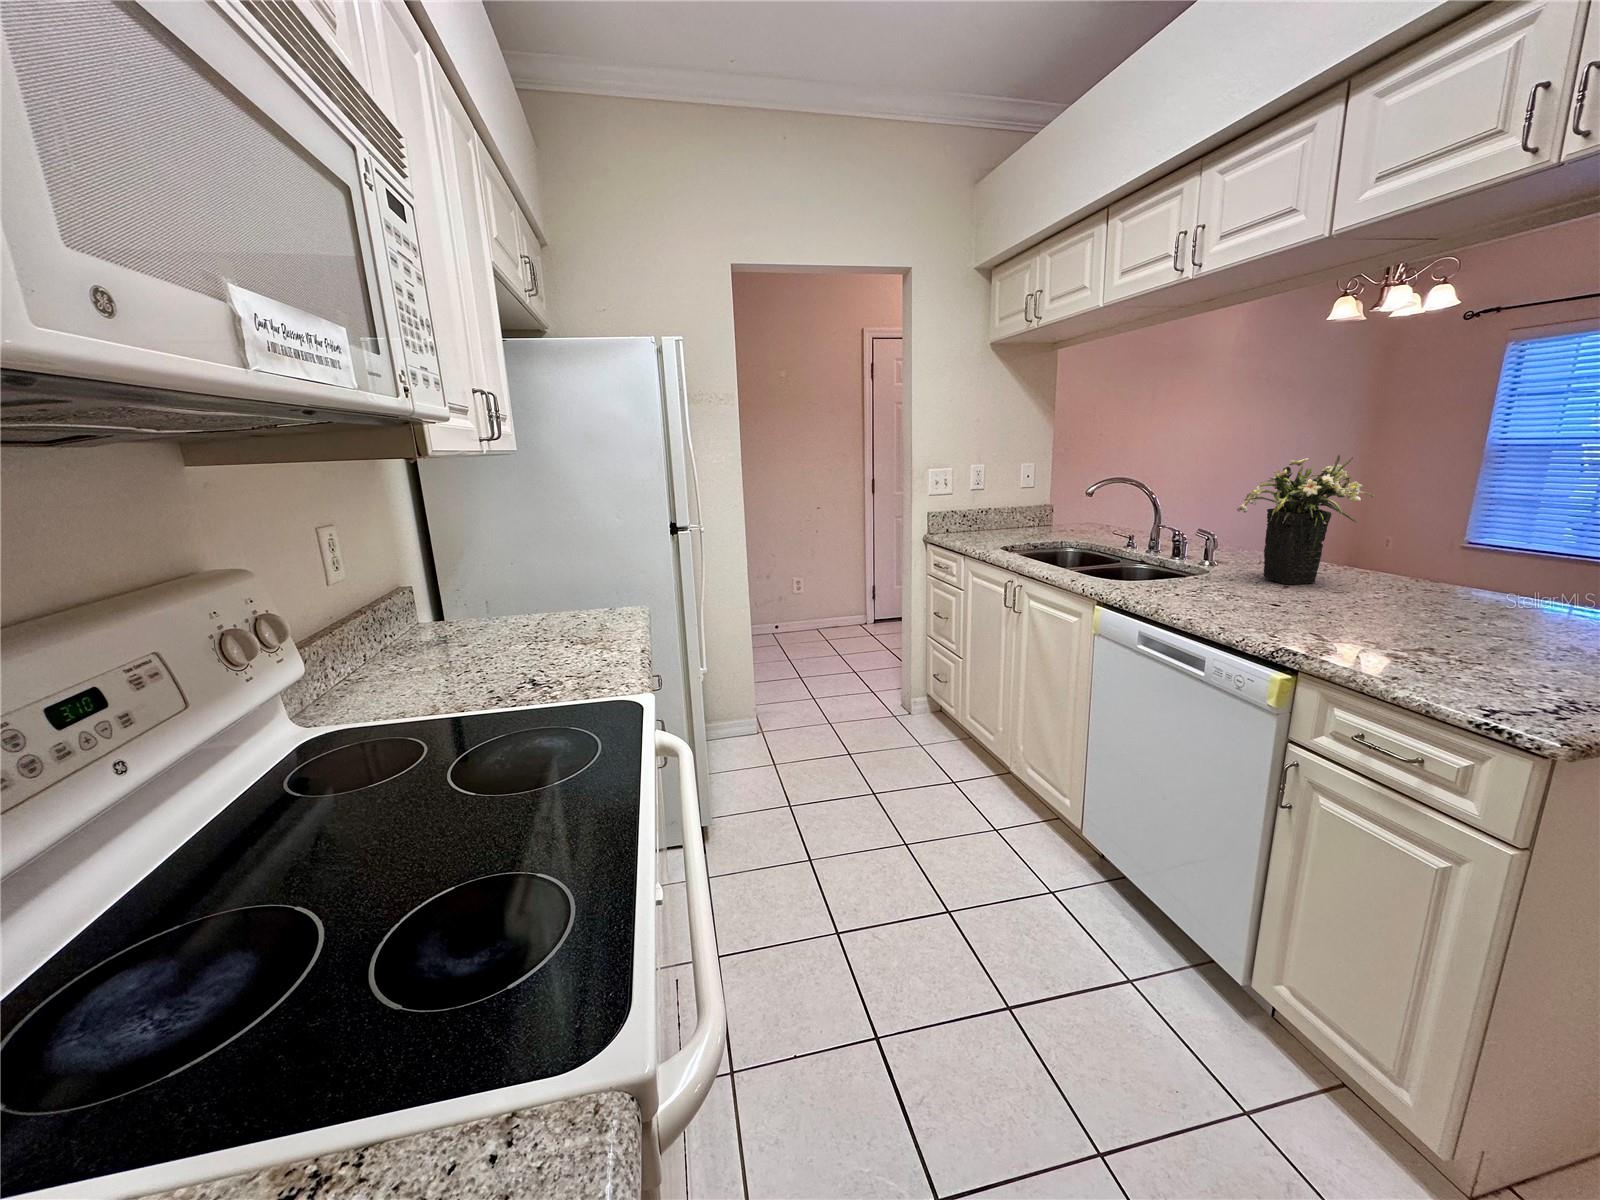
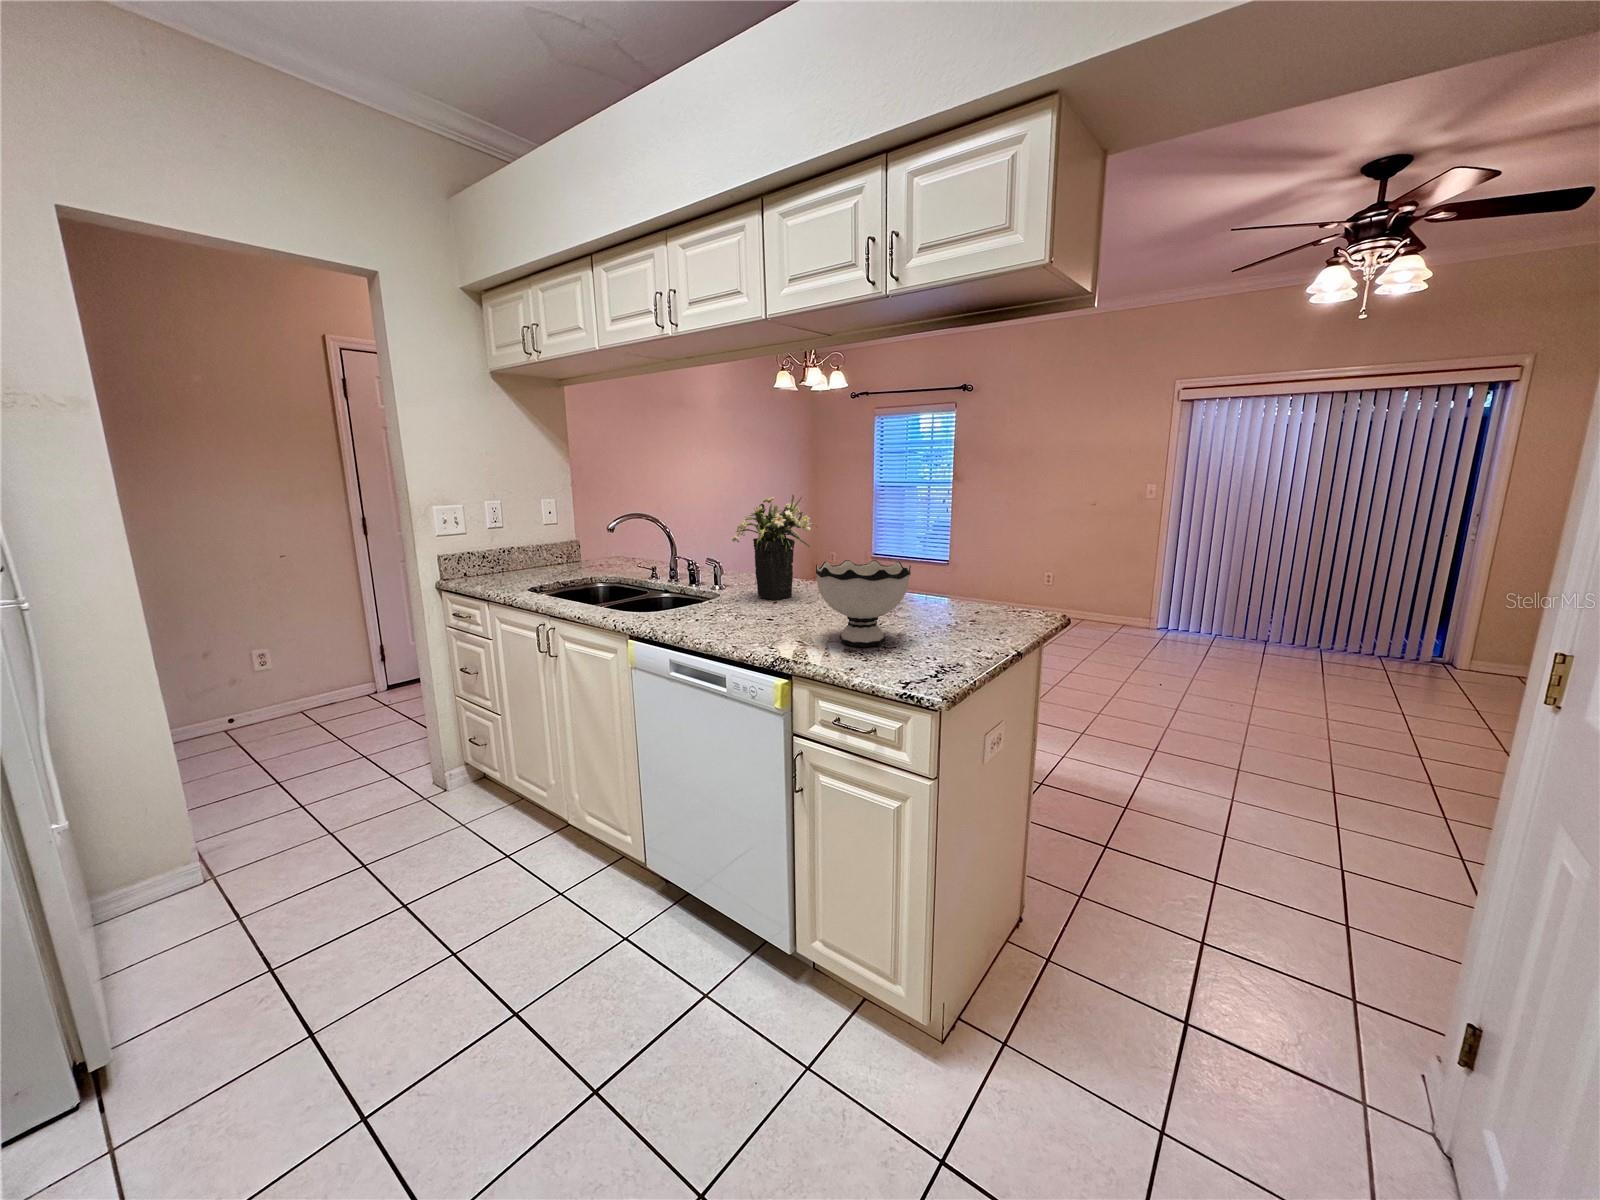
bowl: none [1357,541,1539,658] -> present [816,560,911,647]

